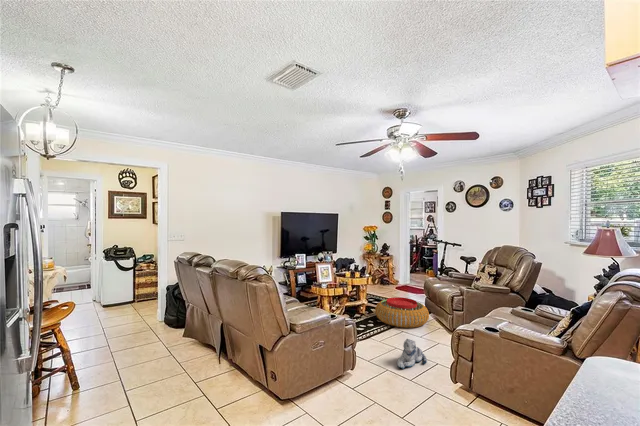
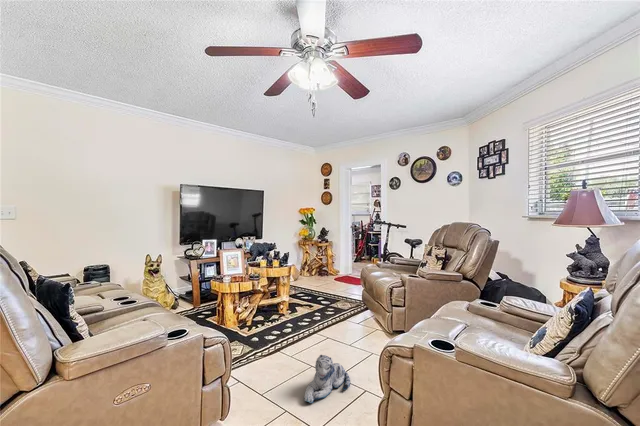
pouf: present [375,297,429,328] -> none [297,291,364,331]

